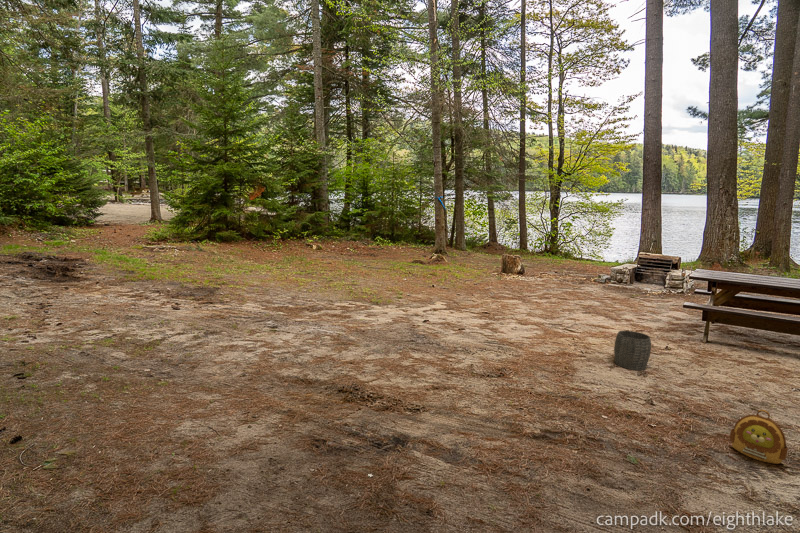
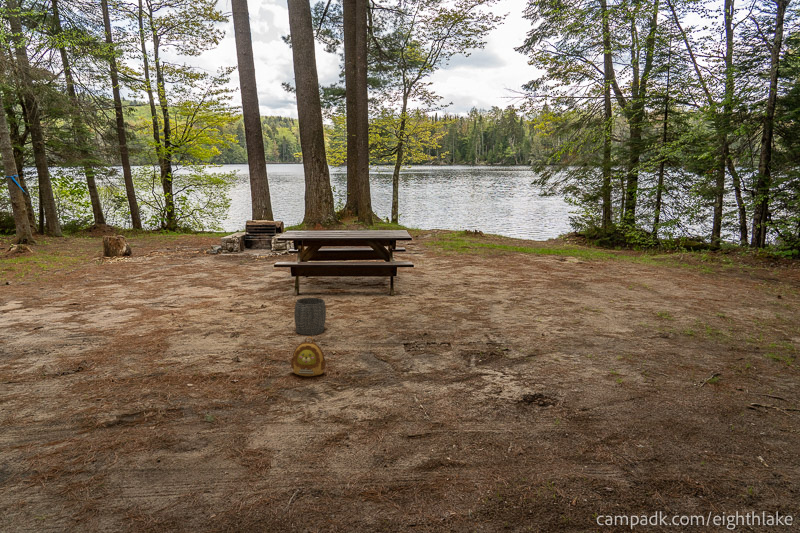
woven basket: present [614,331,651,370] -> present [294,298,326,335]

